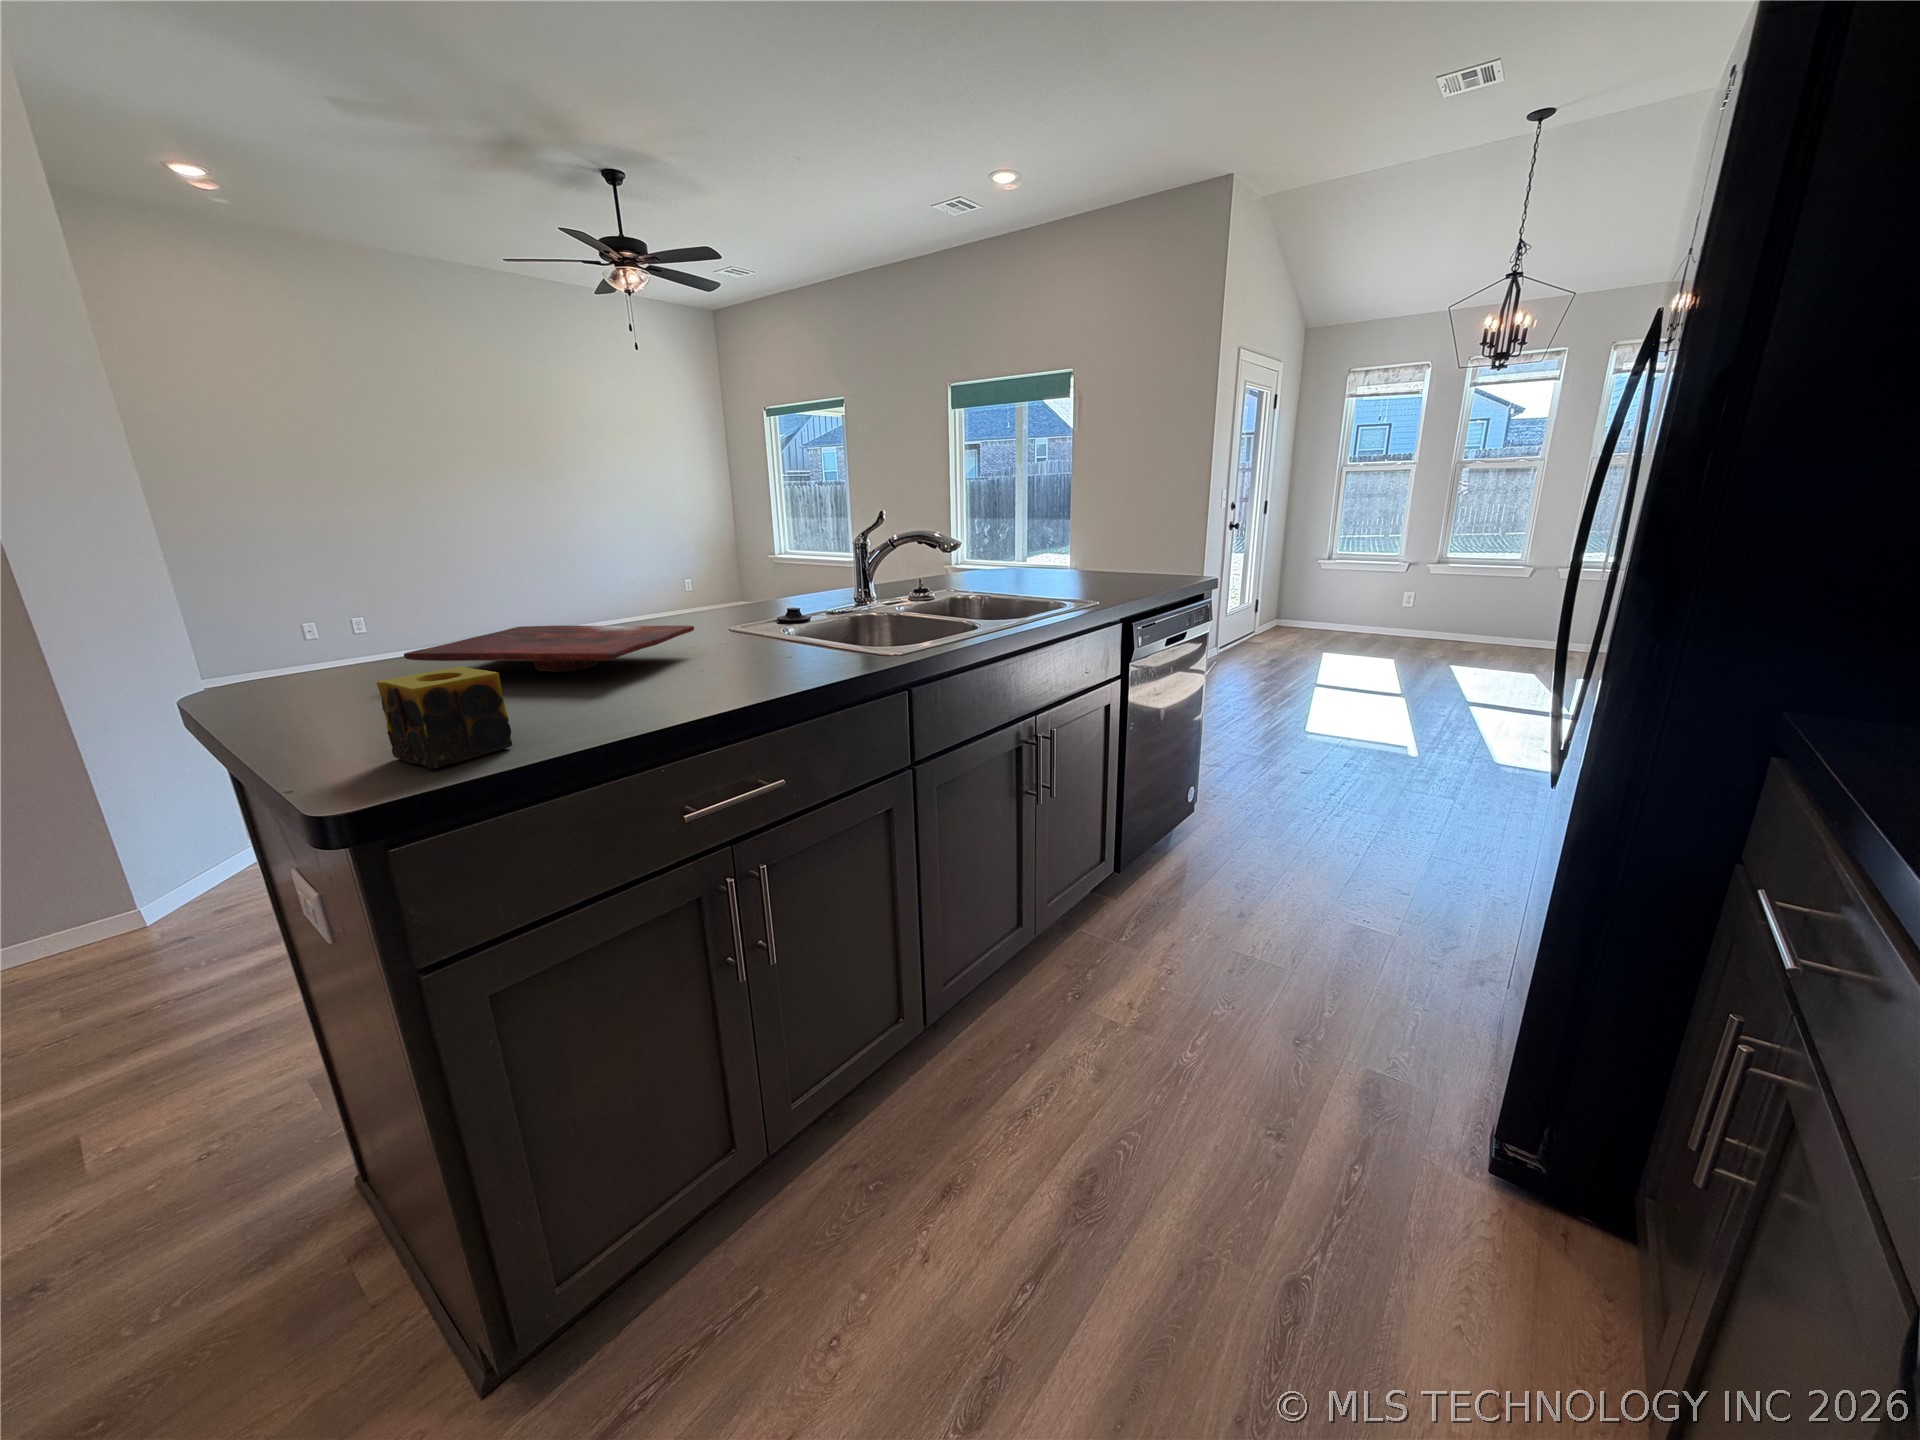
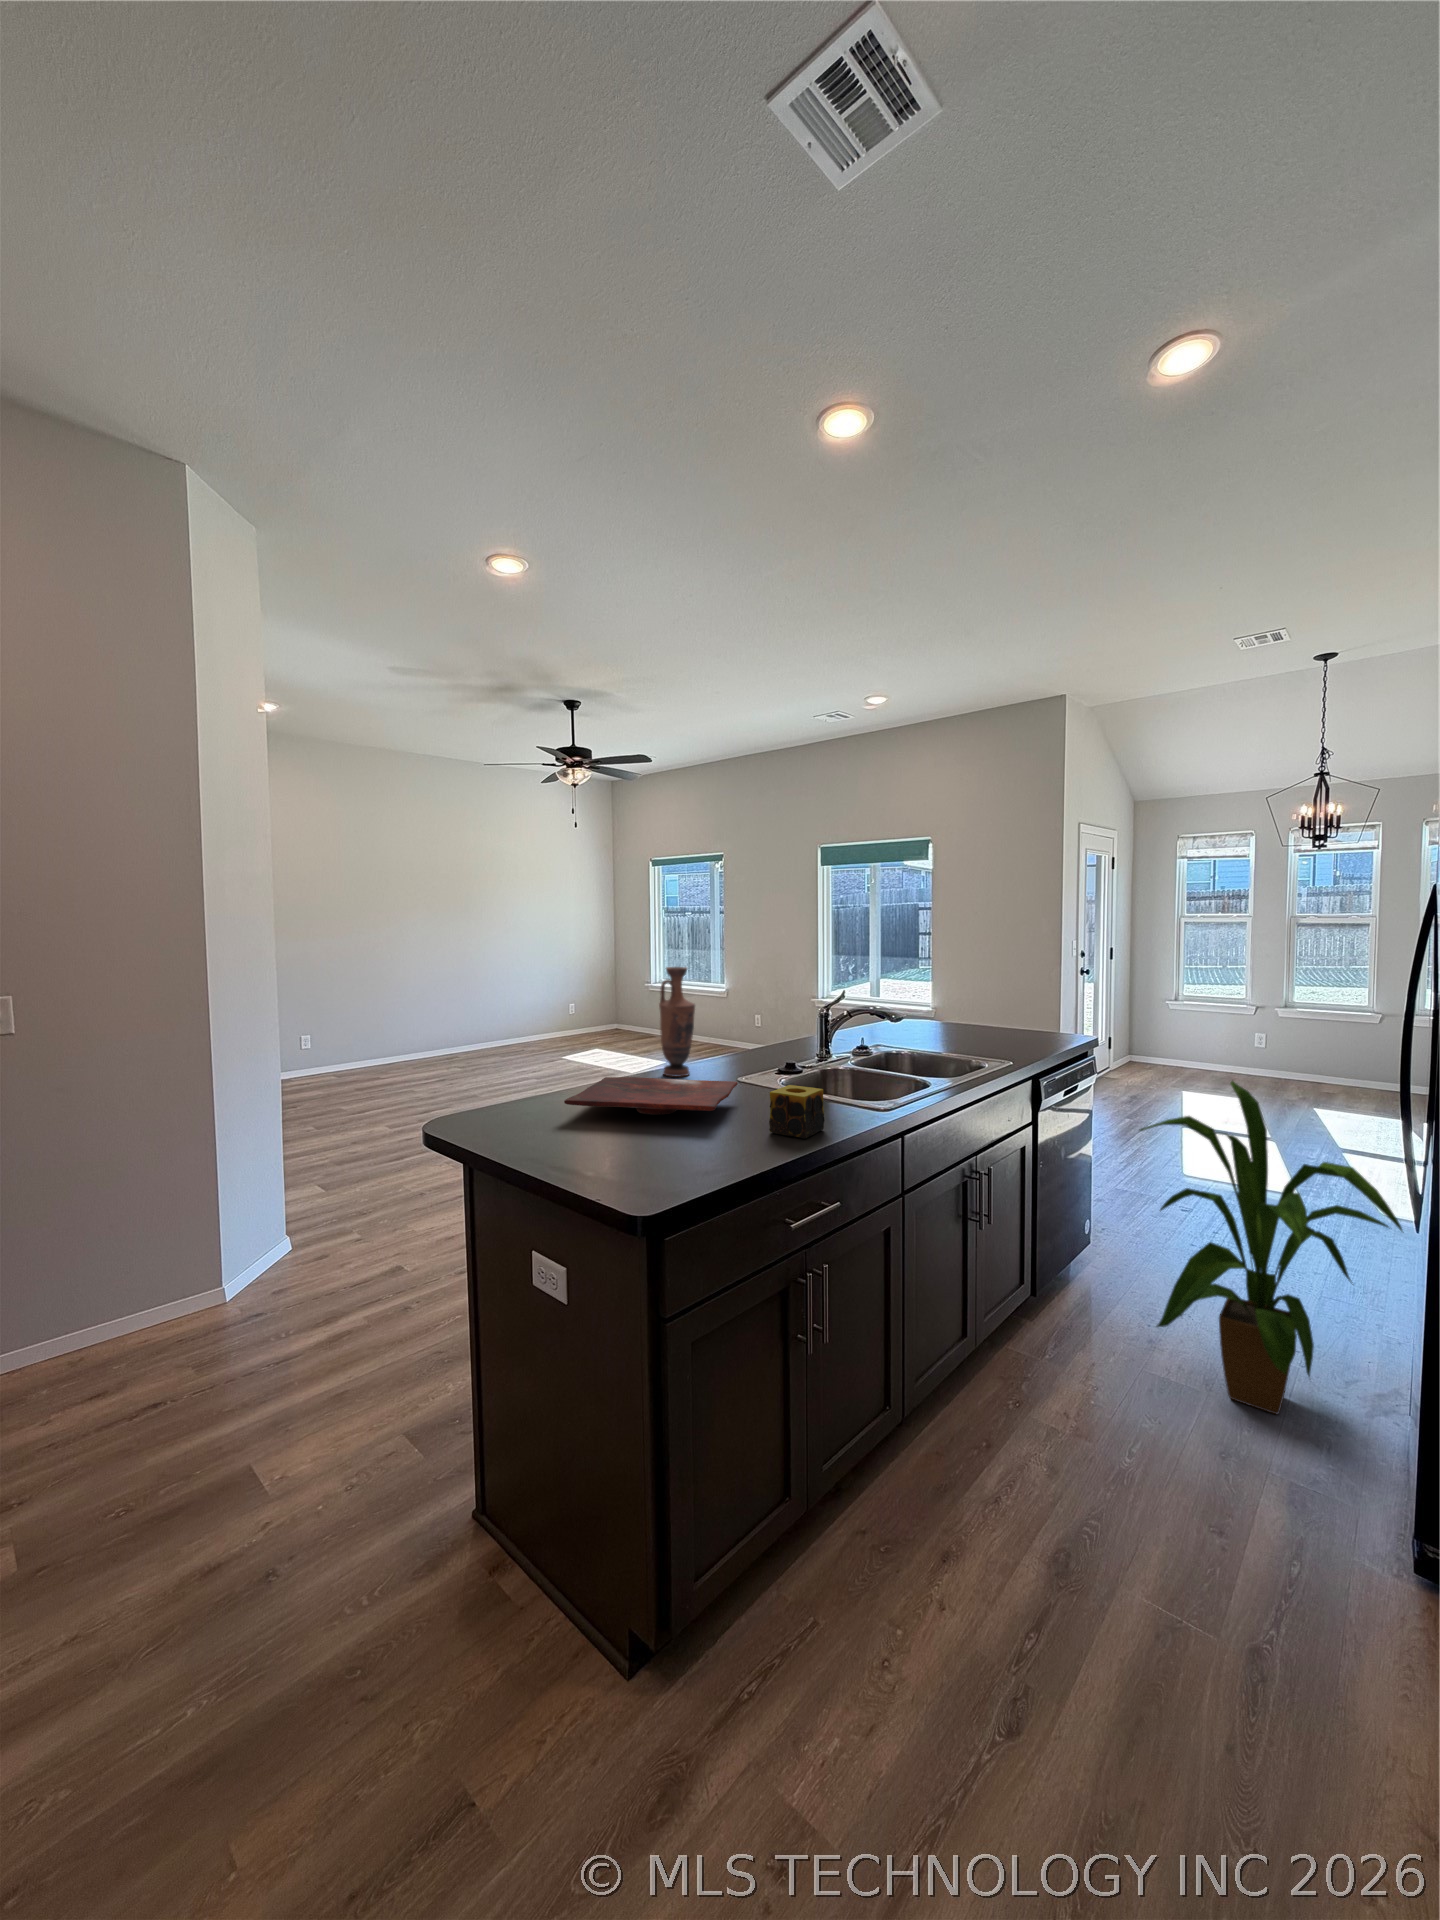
vase: none [617,478,674,628] -> present [659,967,695,1077]
house plant: none [1236,615,1532,987] -> present [1140,1081,1402,1414]
candle: present [377,667,512,769] -> present [769,1085,825,1138]

